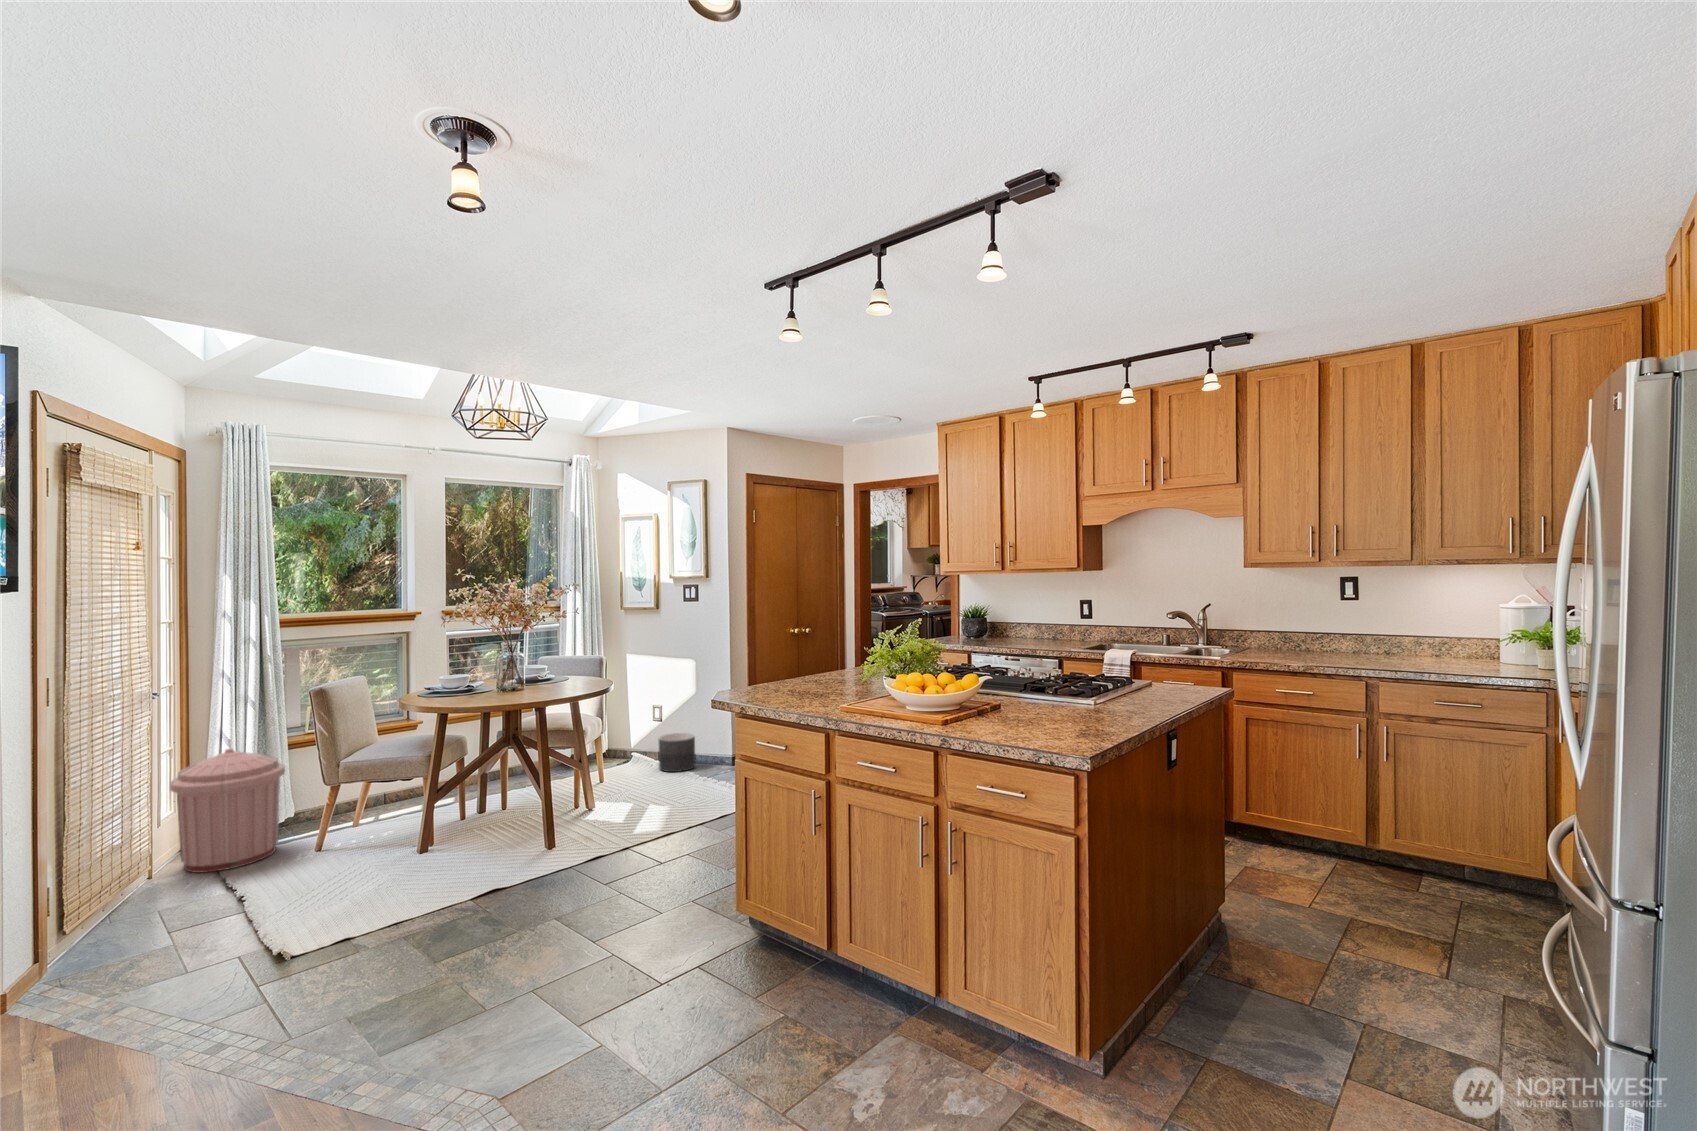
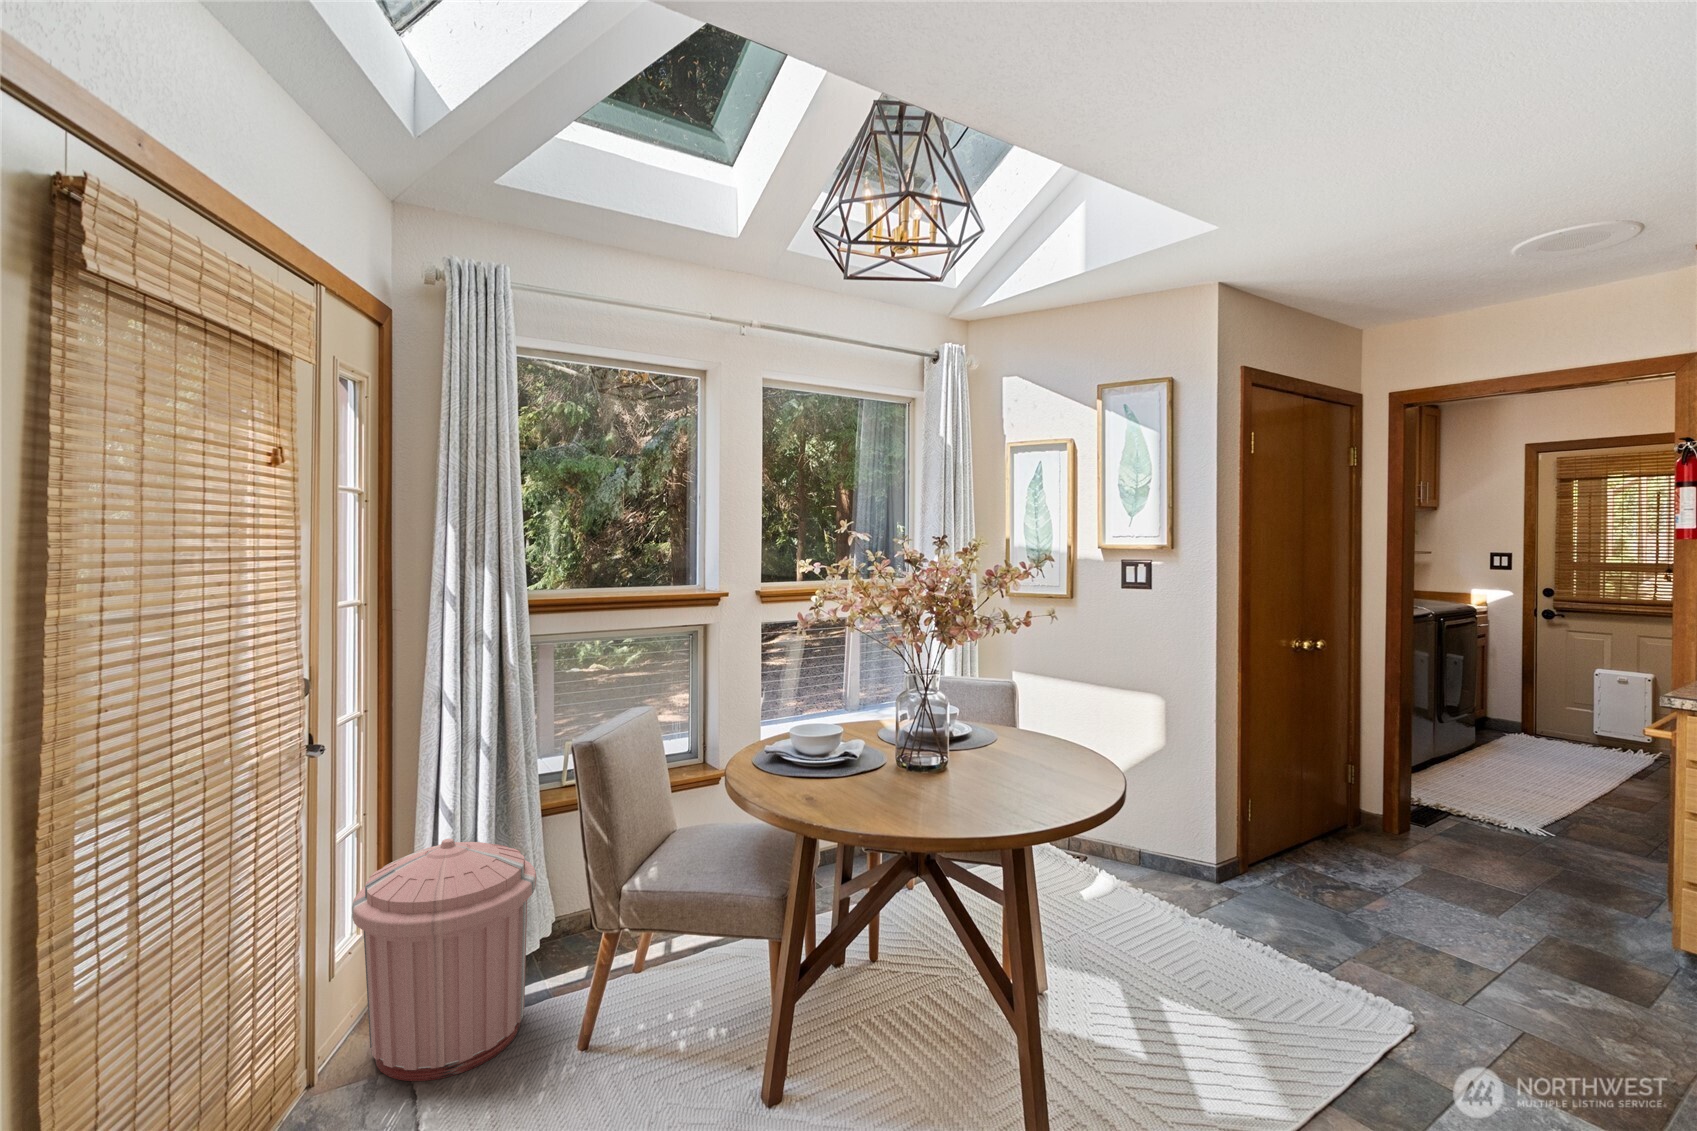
planter: present [659,733,695,772] -> none [1088,813,1153,888]

